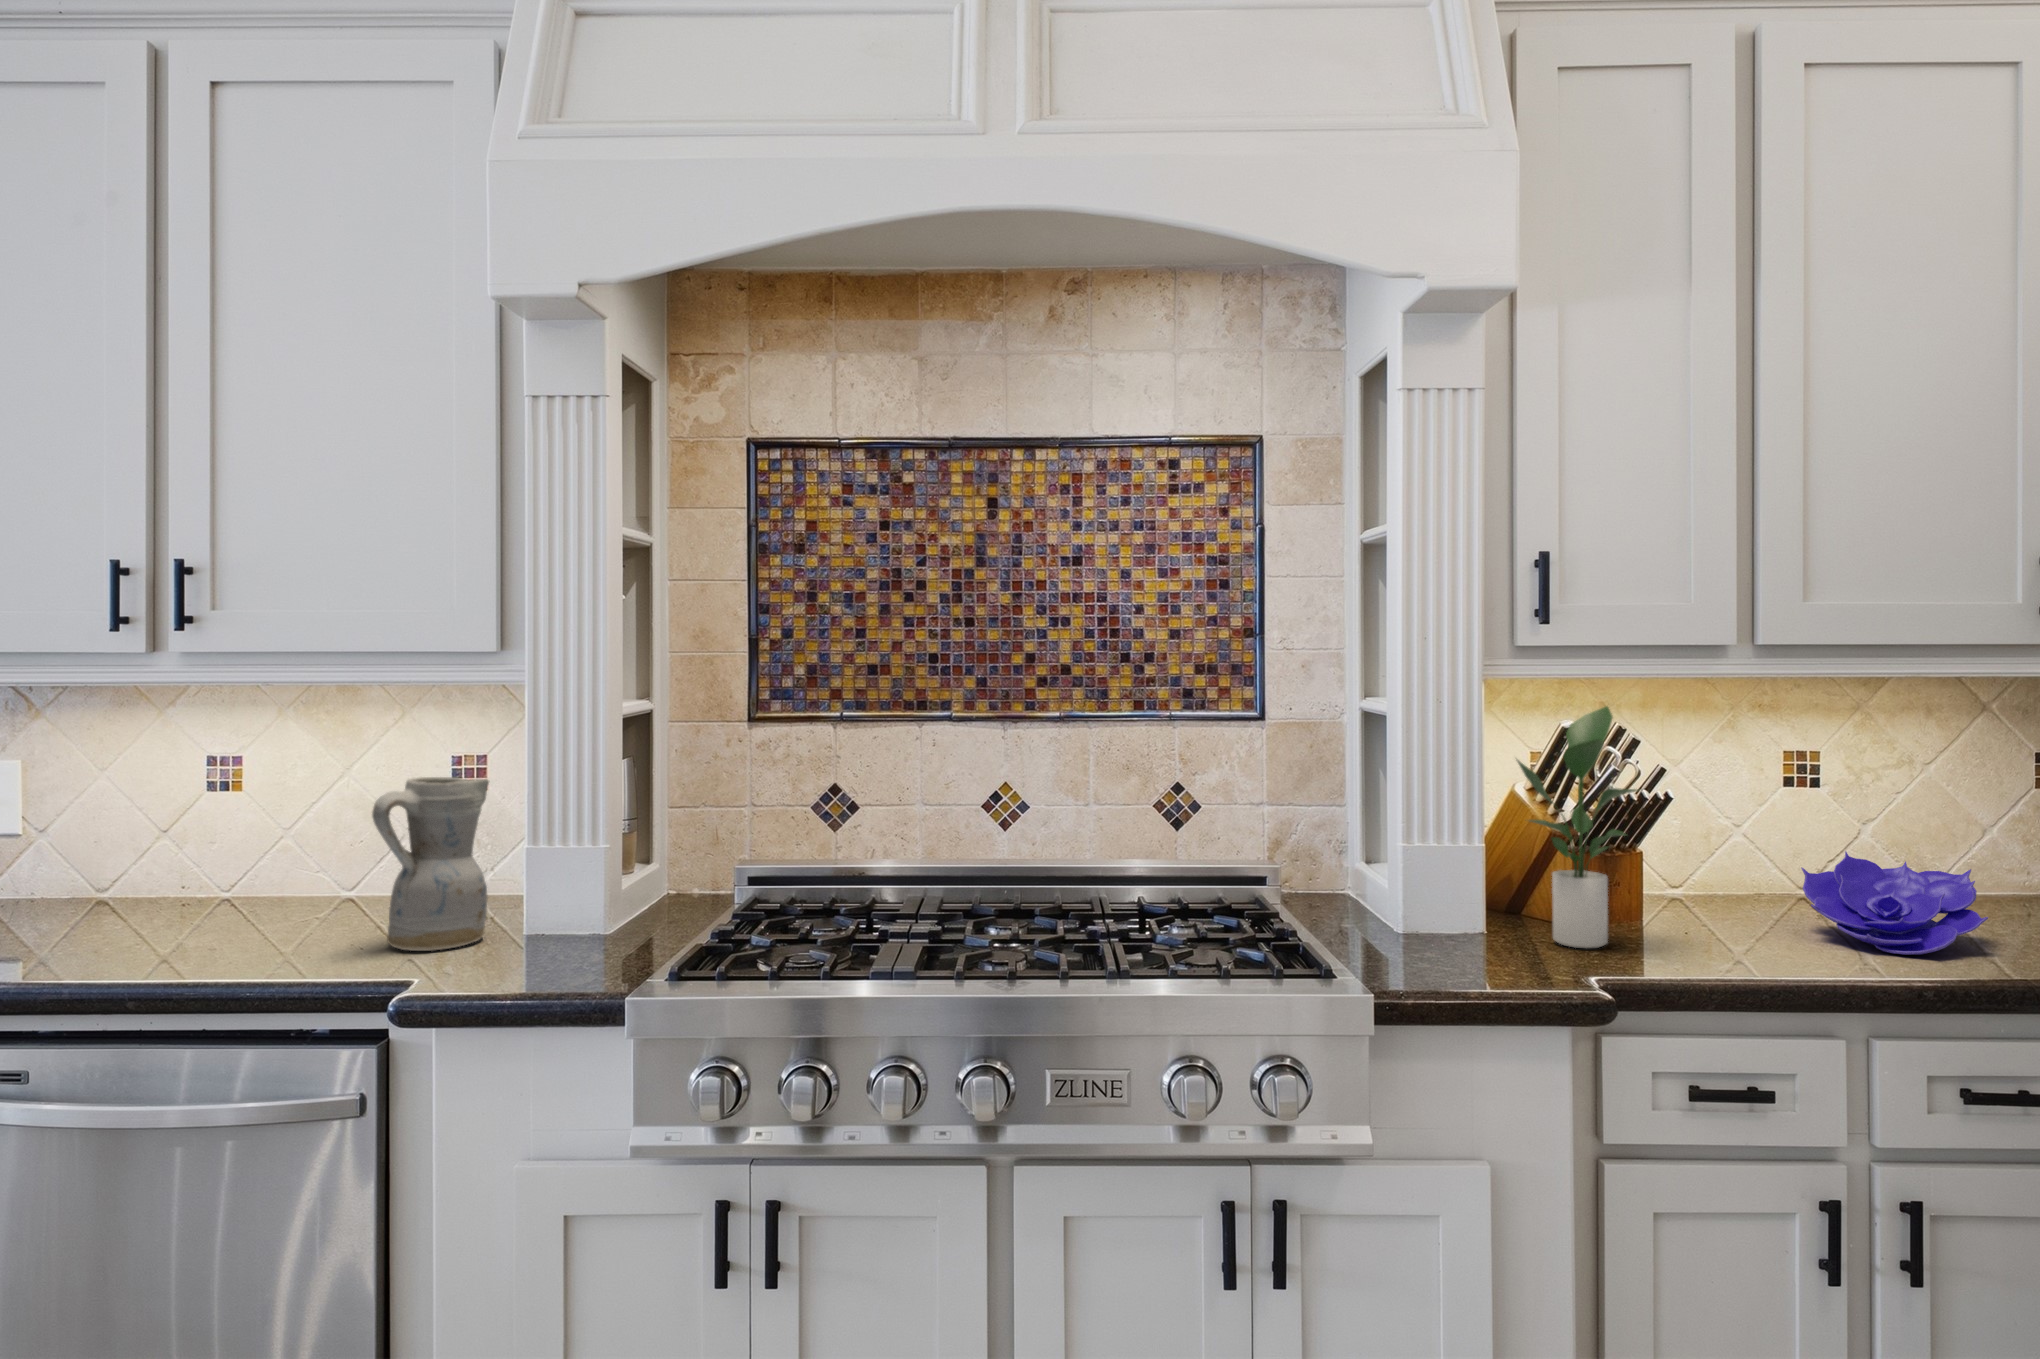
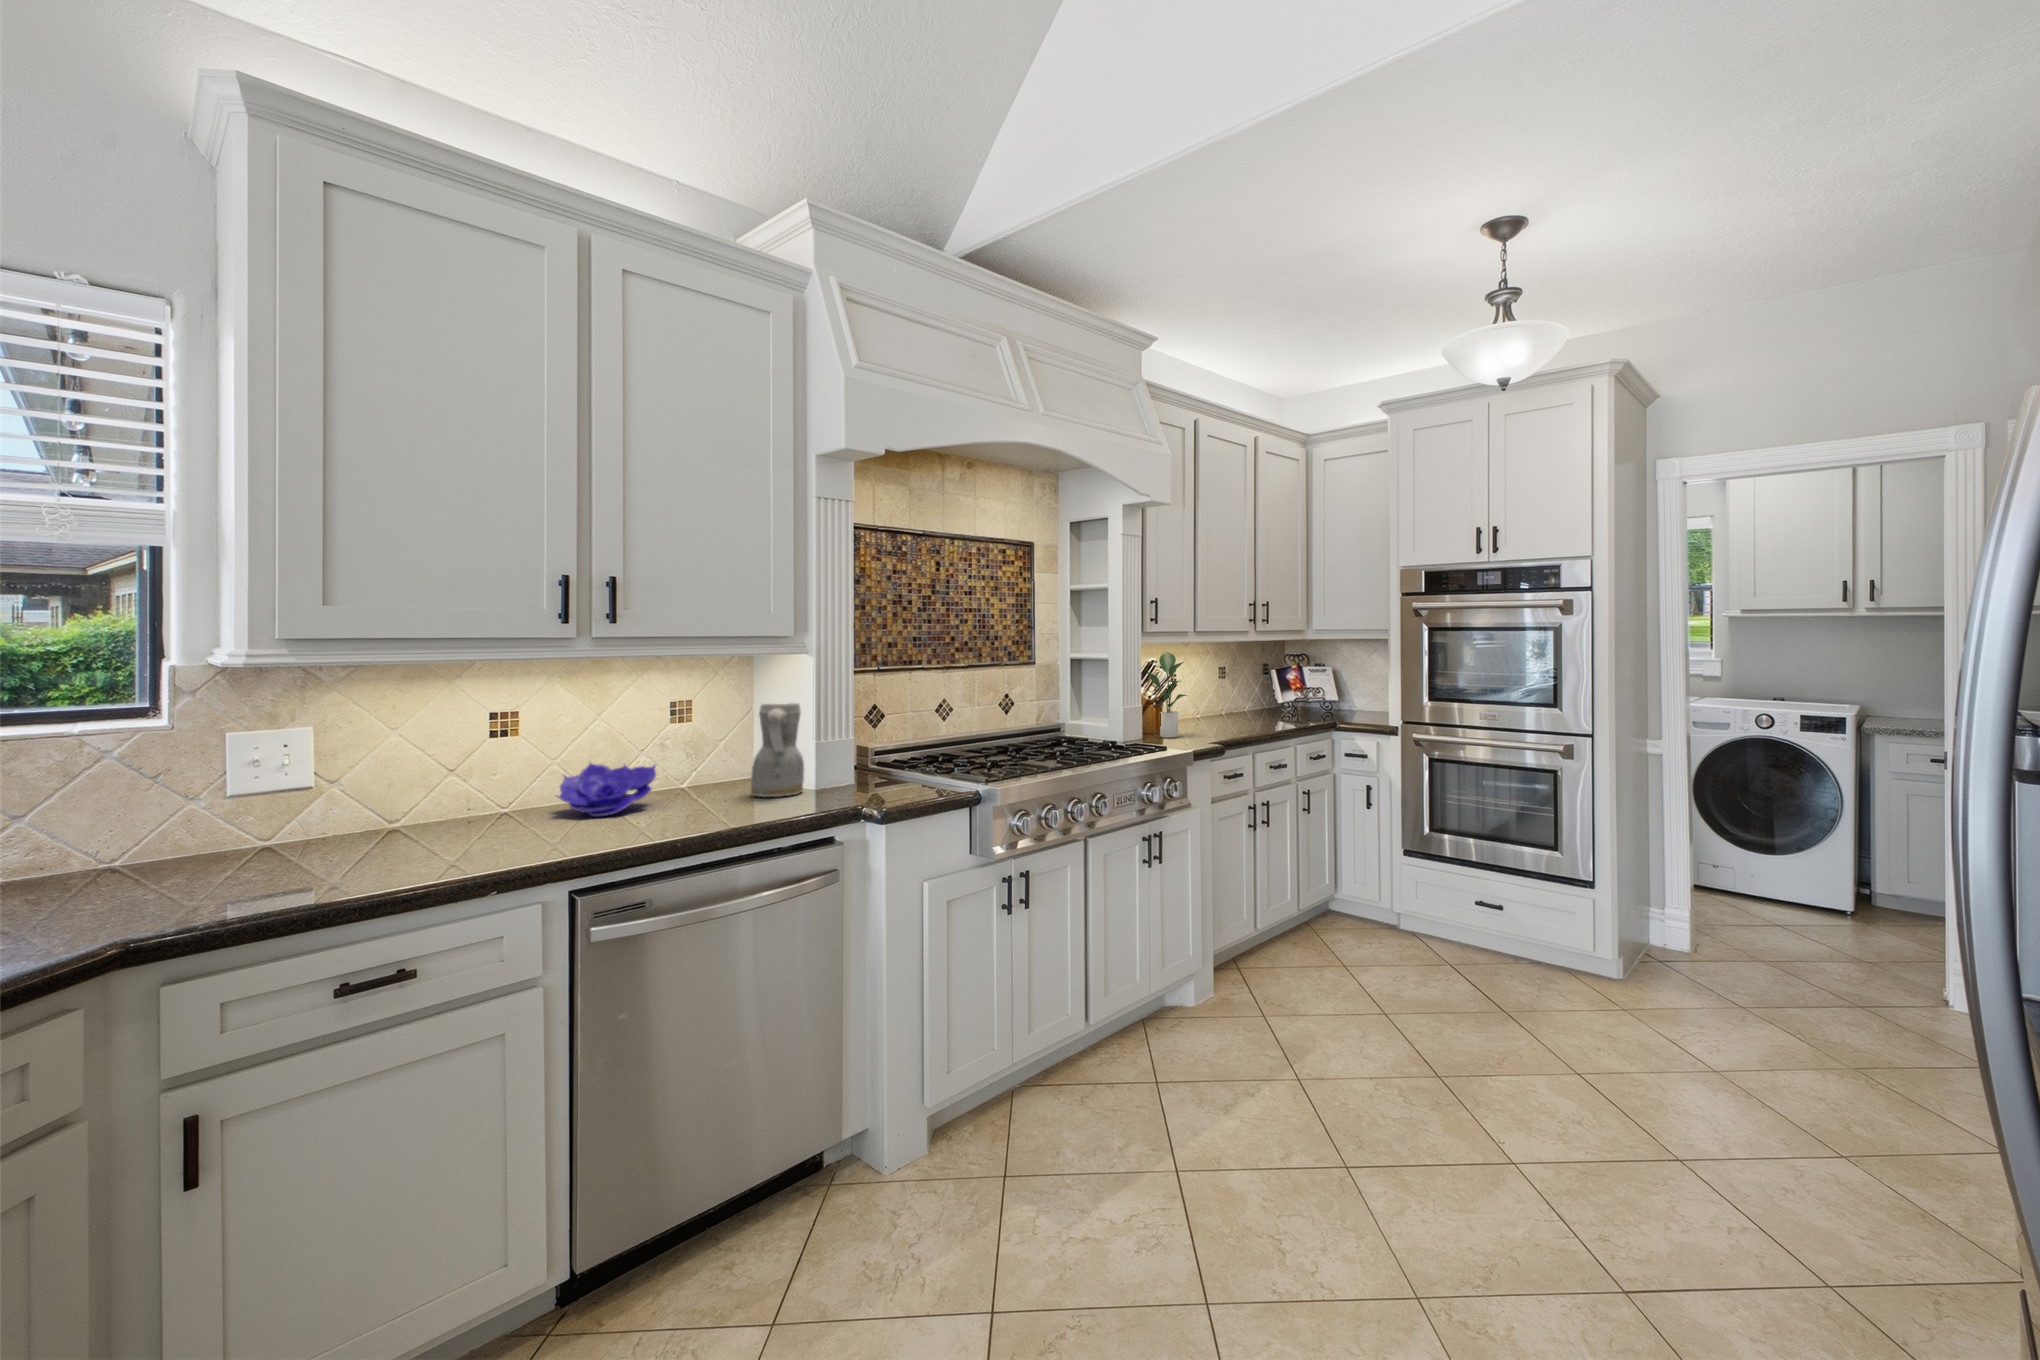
decorative bowl: present [1801,851,1988,955] -> present [557,763,656,816]

